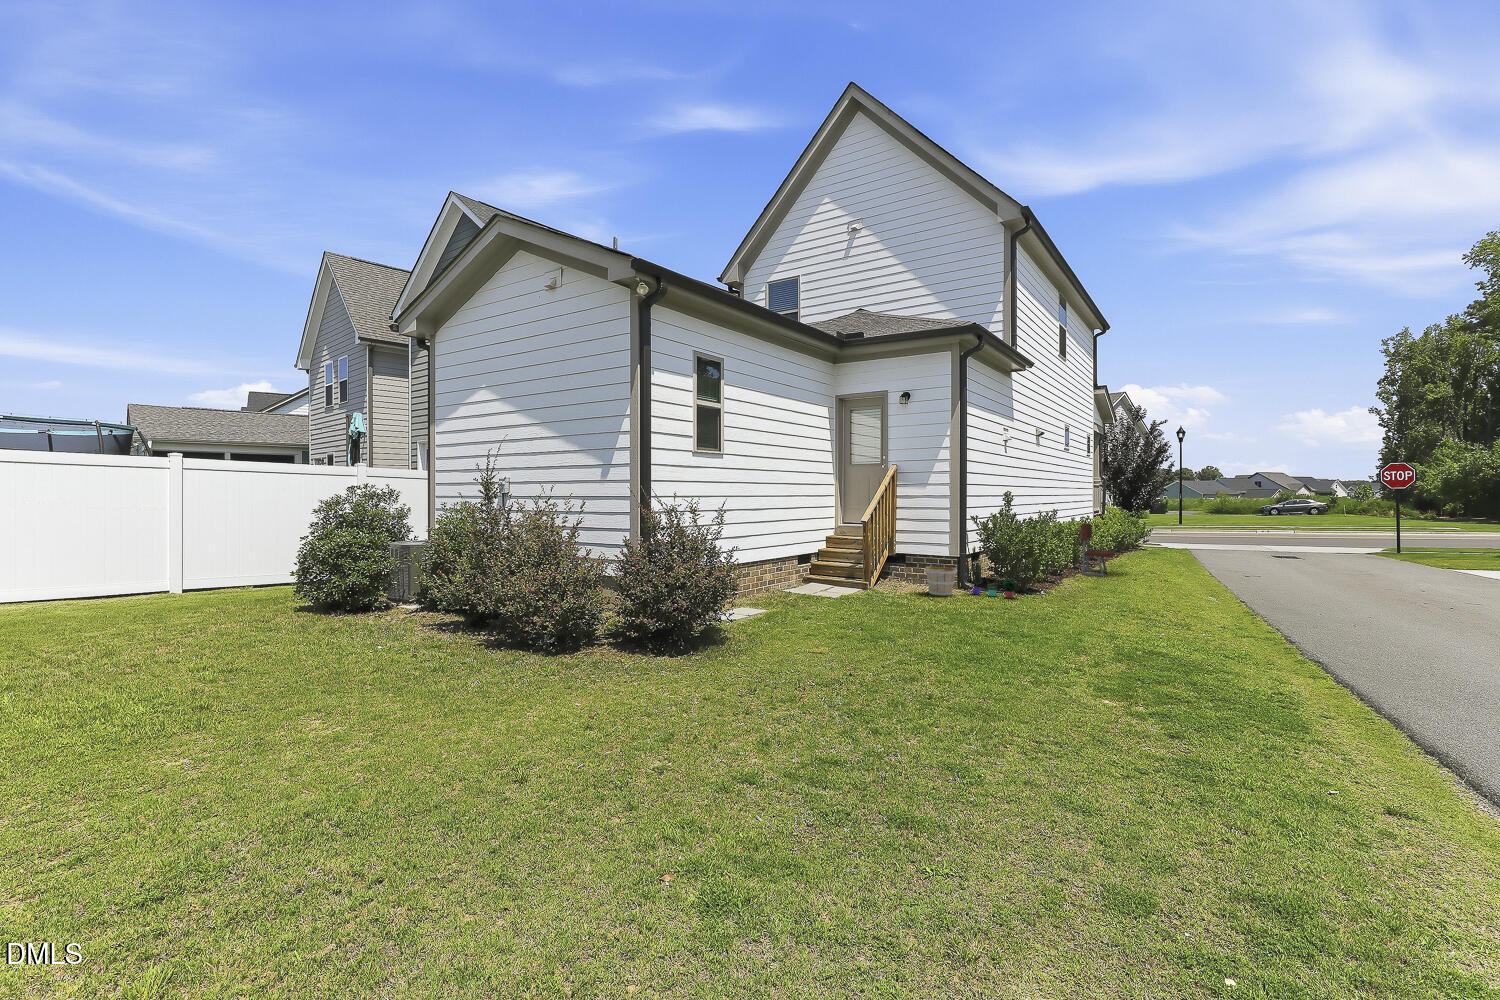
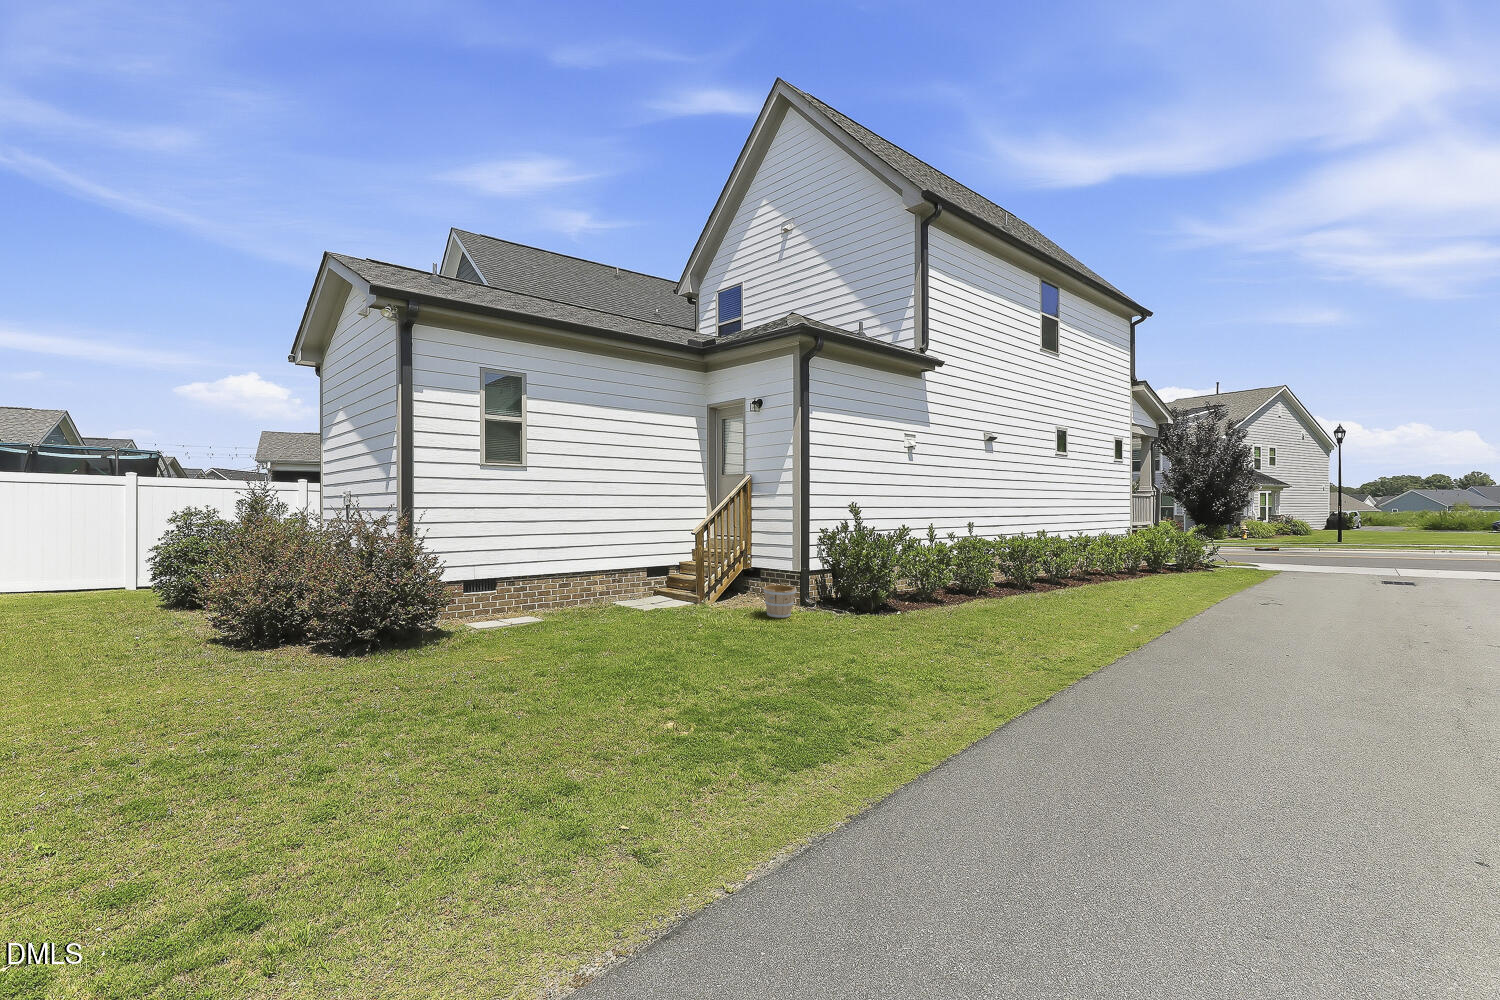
bench: present [1080,523,1116,577] -> none [1010,540,1062,603]
potted plant: present [971,560,1017,598] -> none [812,580,853,627]

